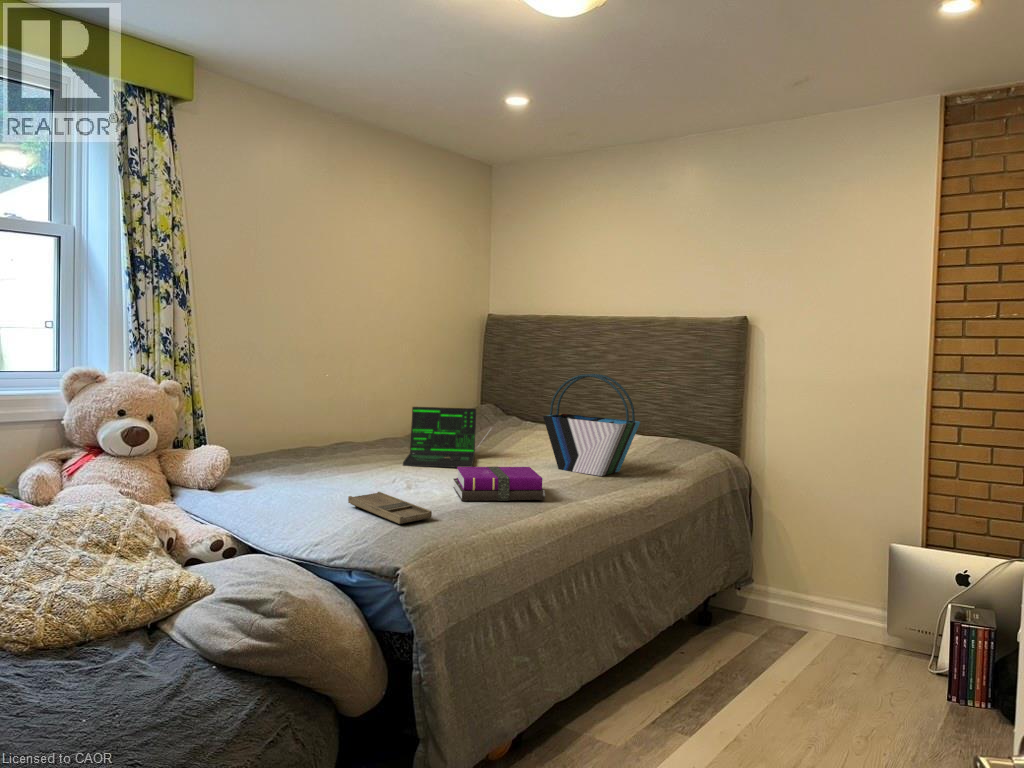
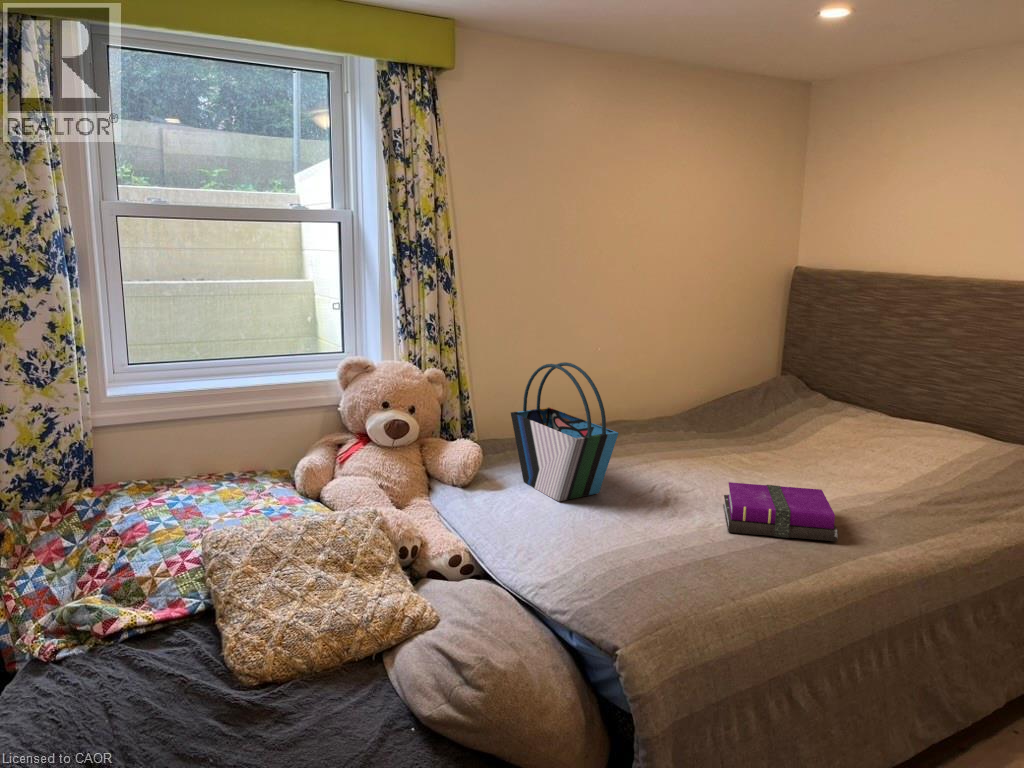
tote bag: present [543,374,640,476] -> present [511,362,618,501]
laptop: present [403,407,492,468] -> none [672,389,784,471]
tray: present [348,492,432,524] -> none [594,514,684,571]

